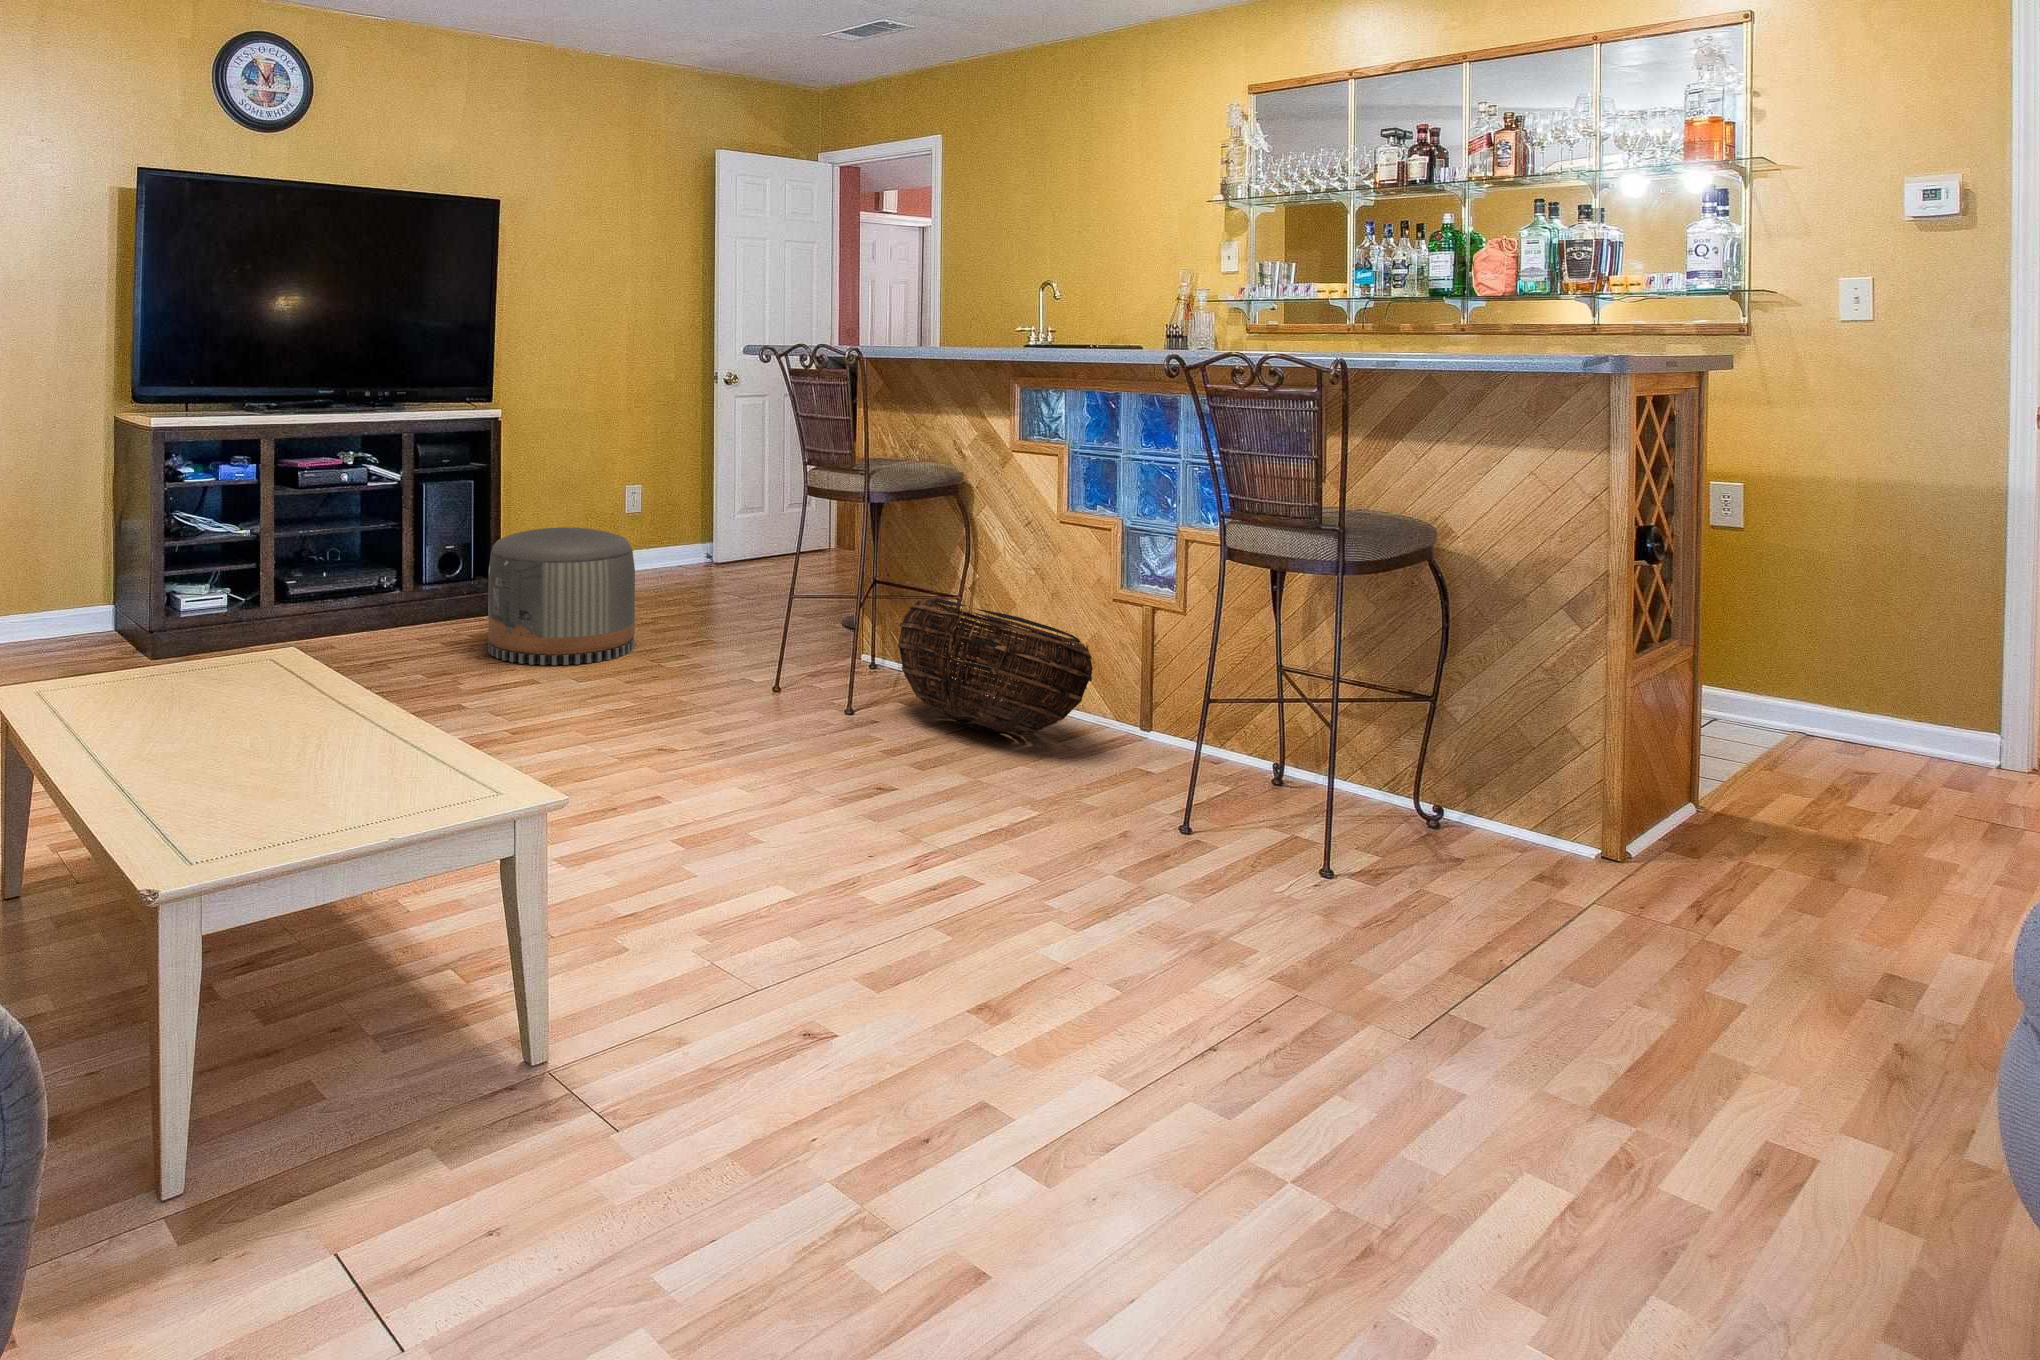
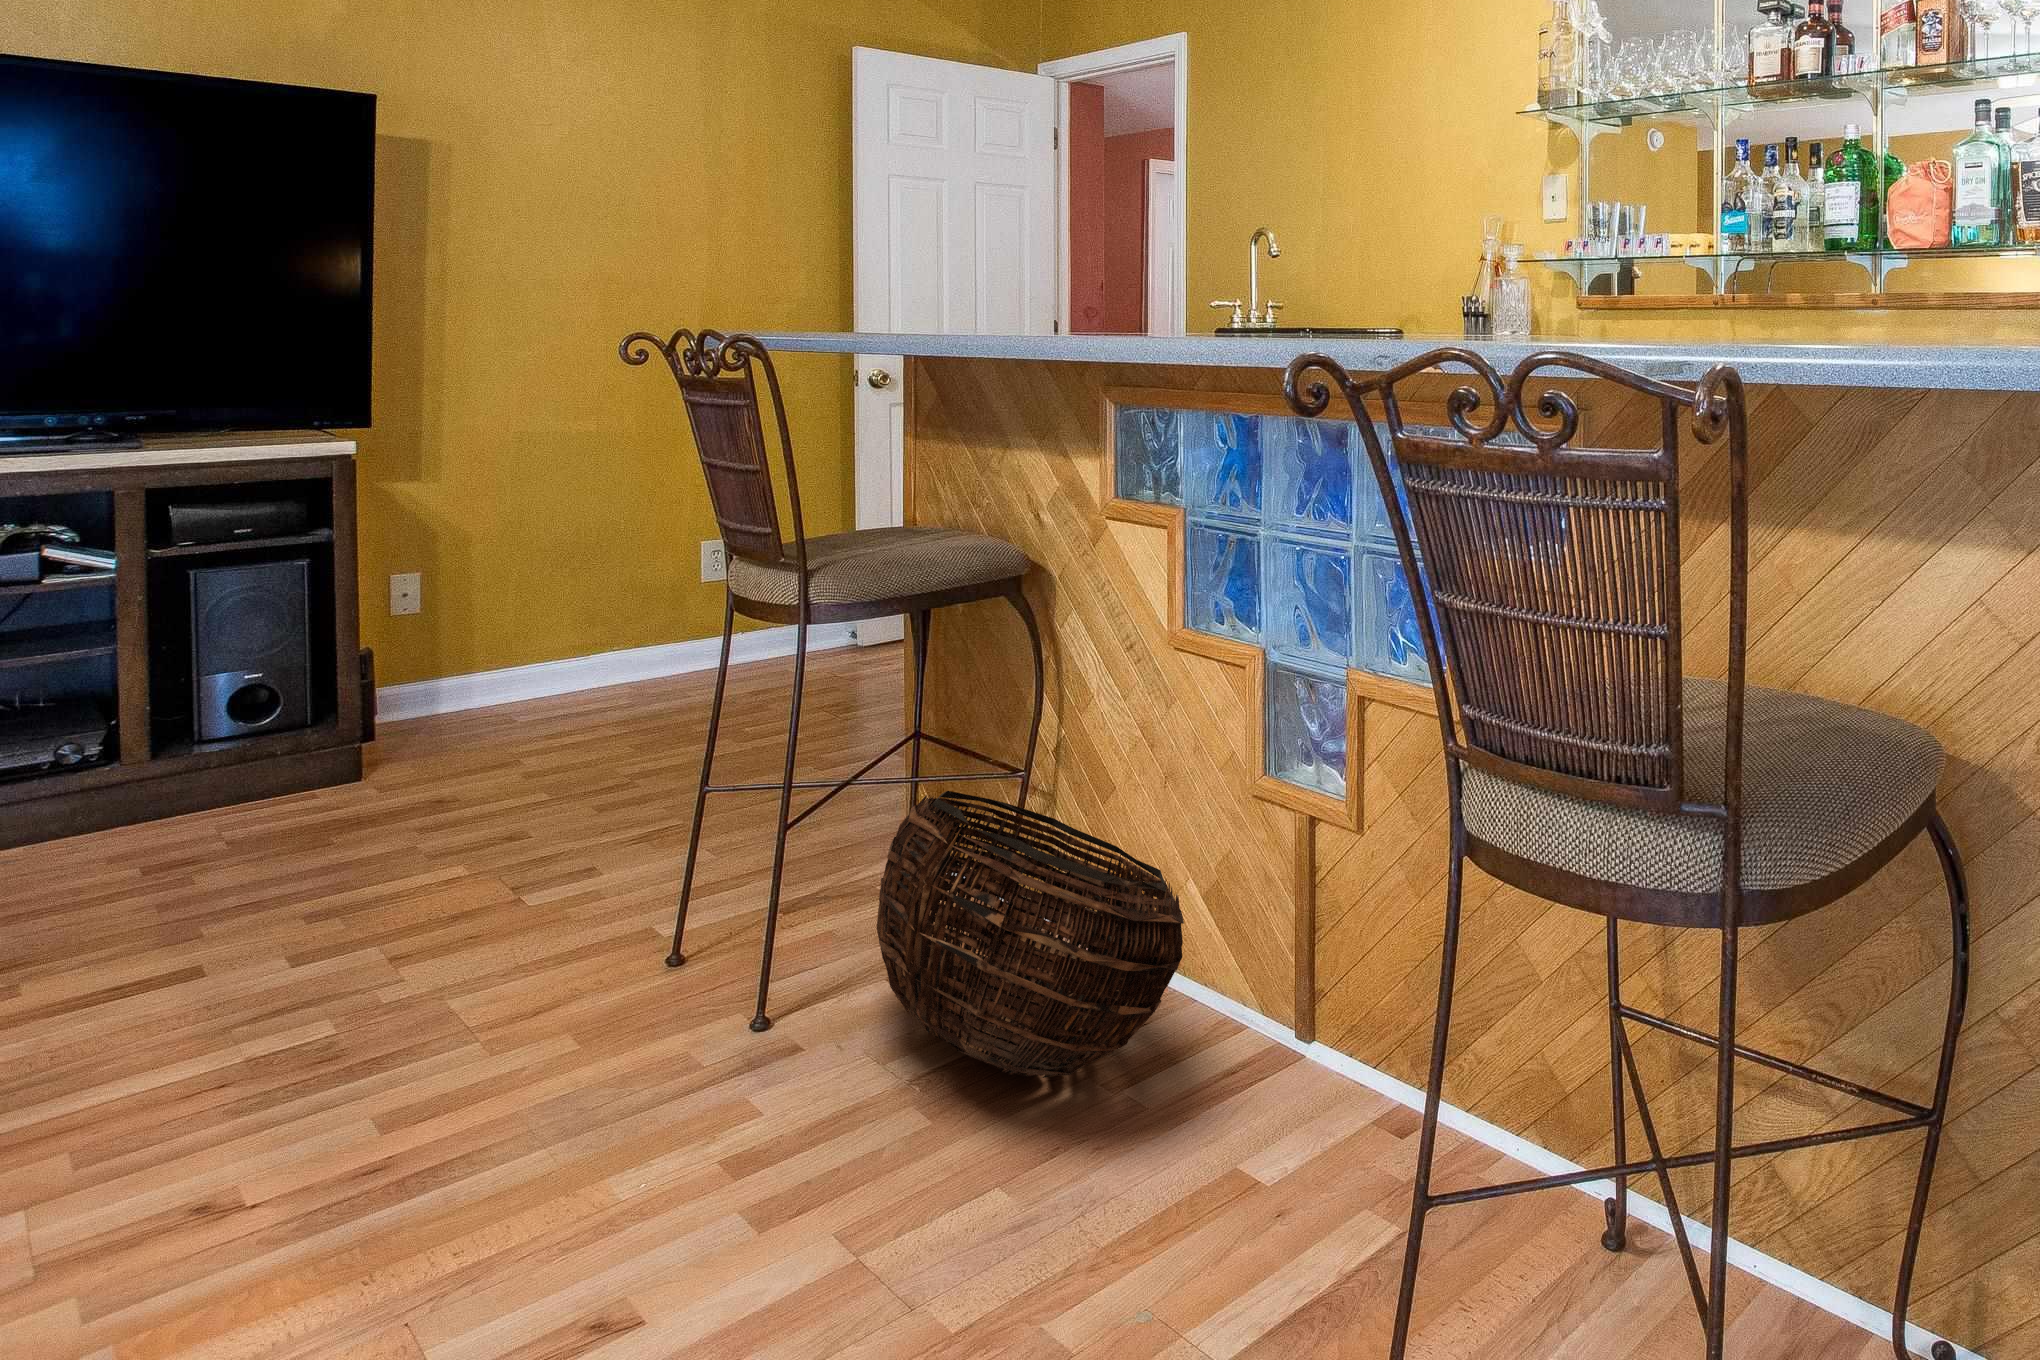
pouf: present [488,527,635,665] -> none [227,647,552,915]

